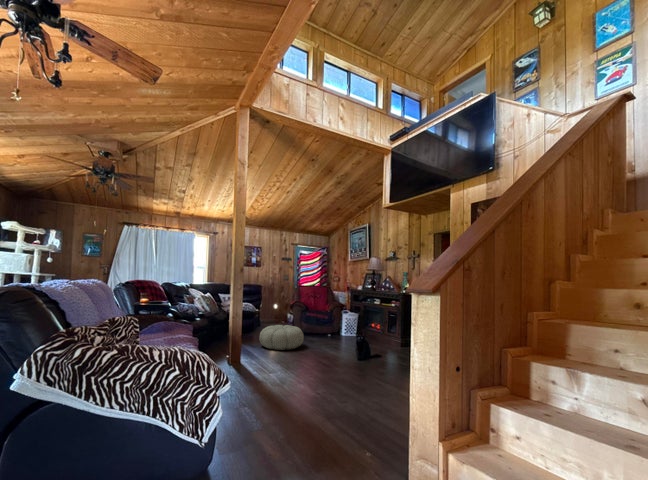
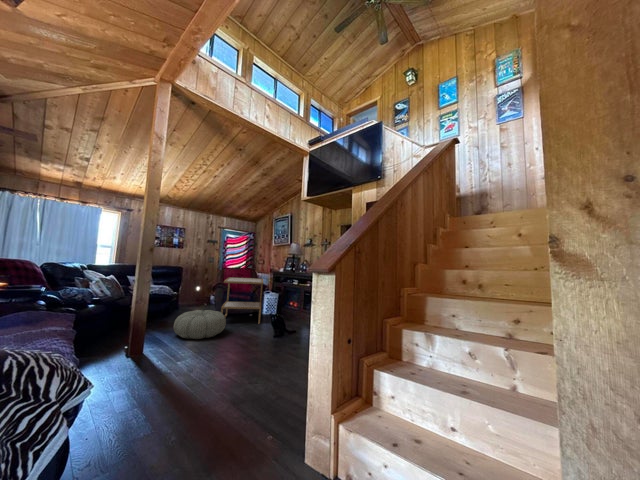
side table: none [298,295,339,343] -> present [221,277,263,324]

